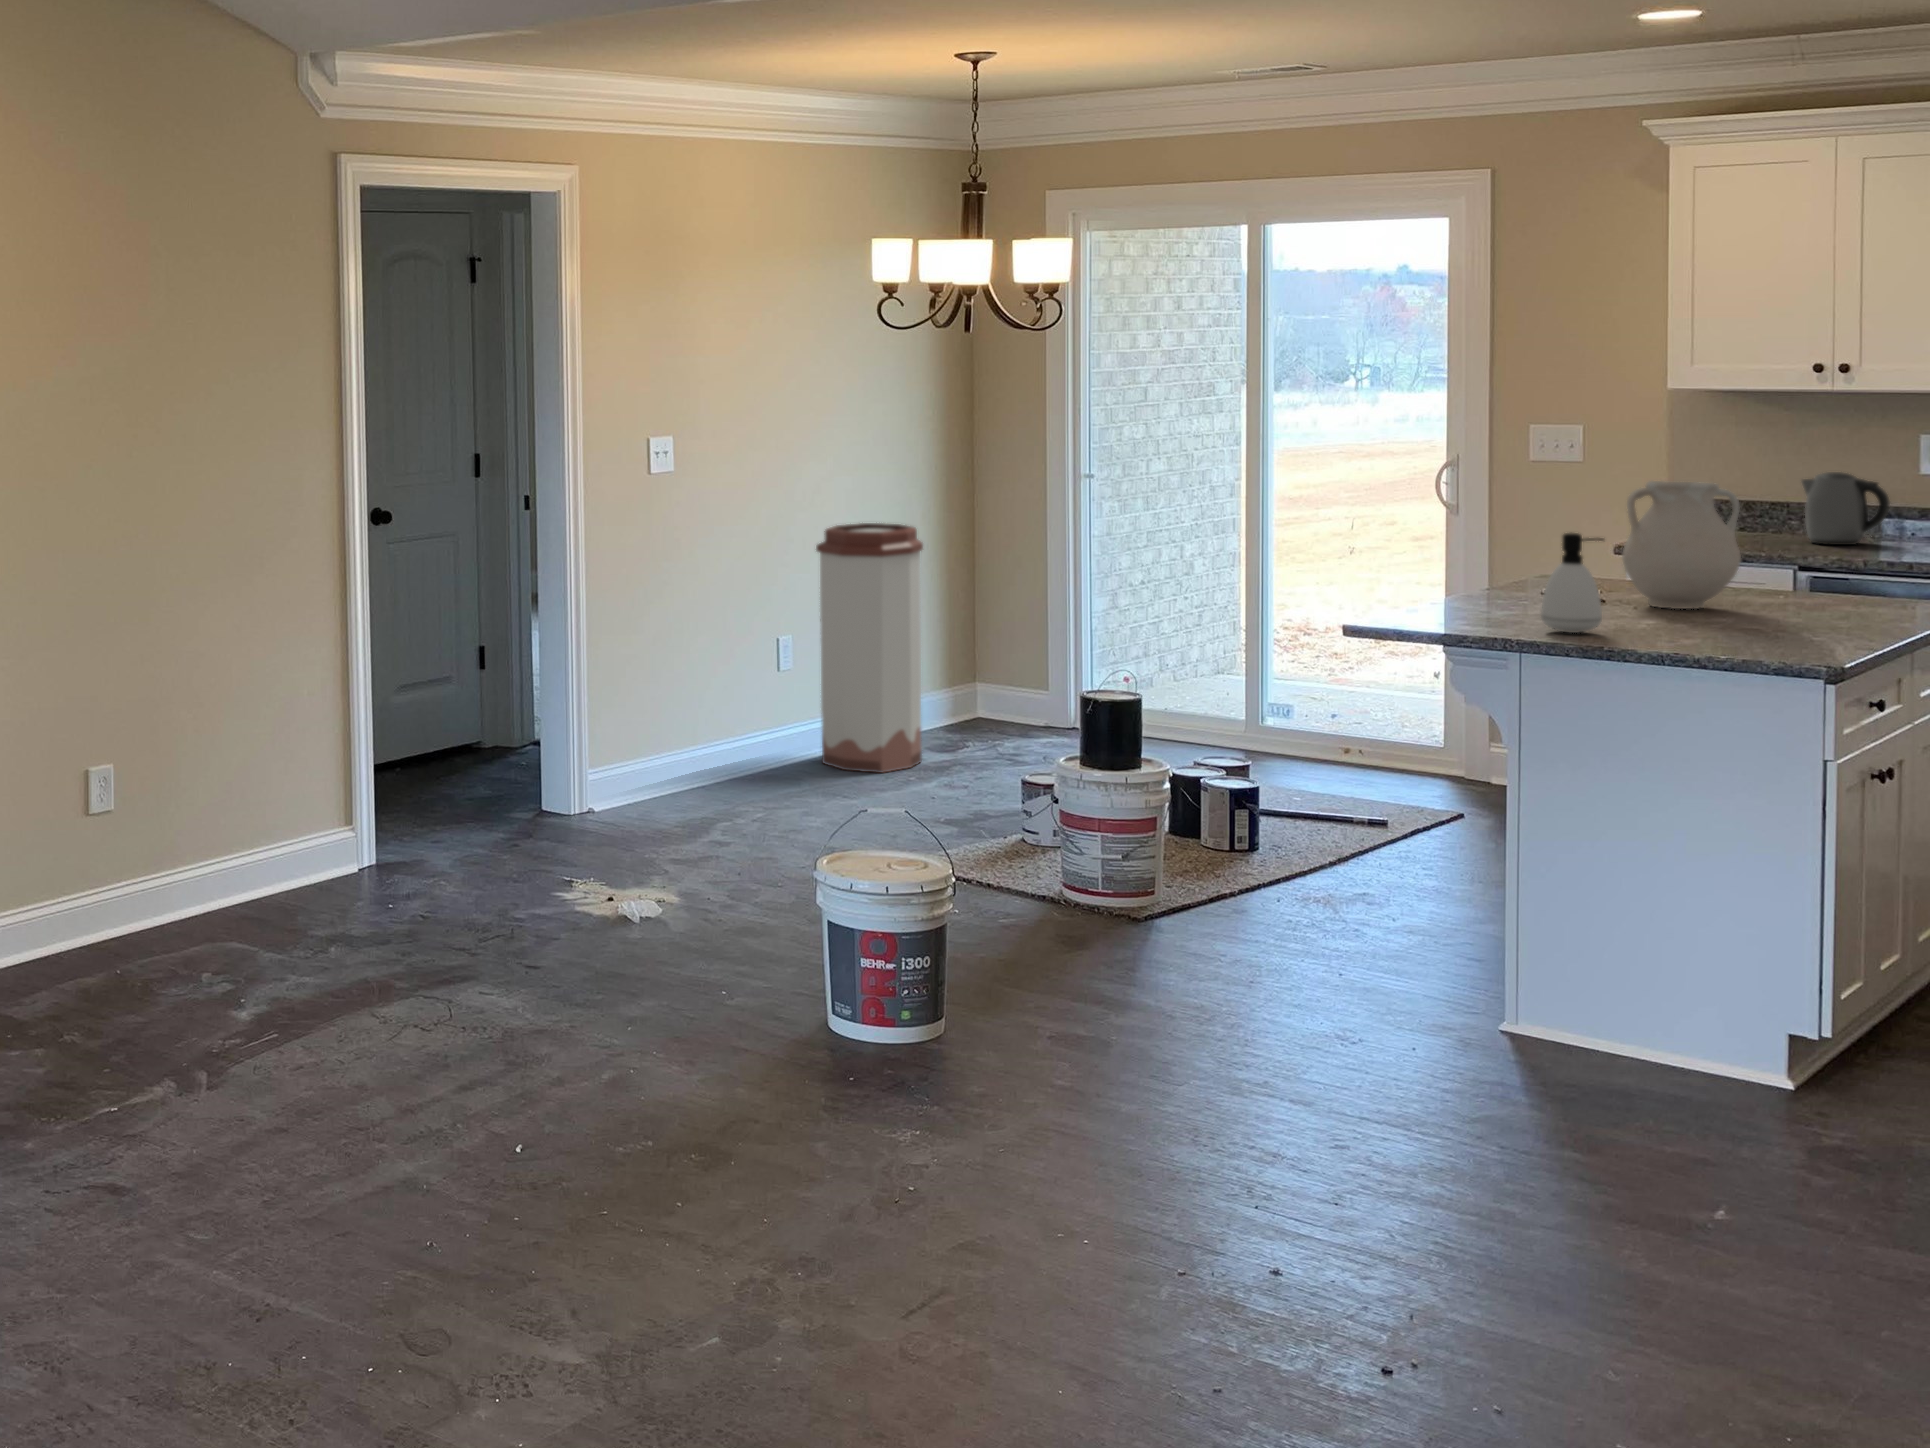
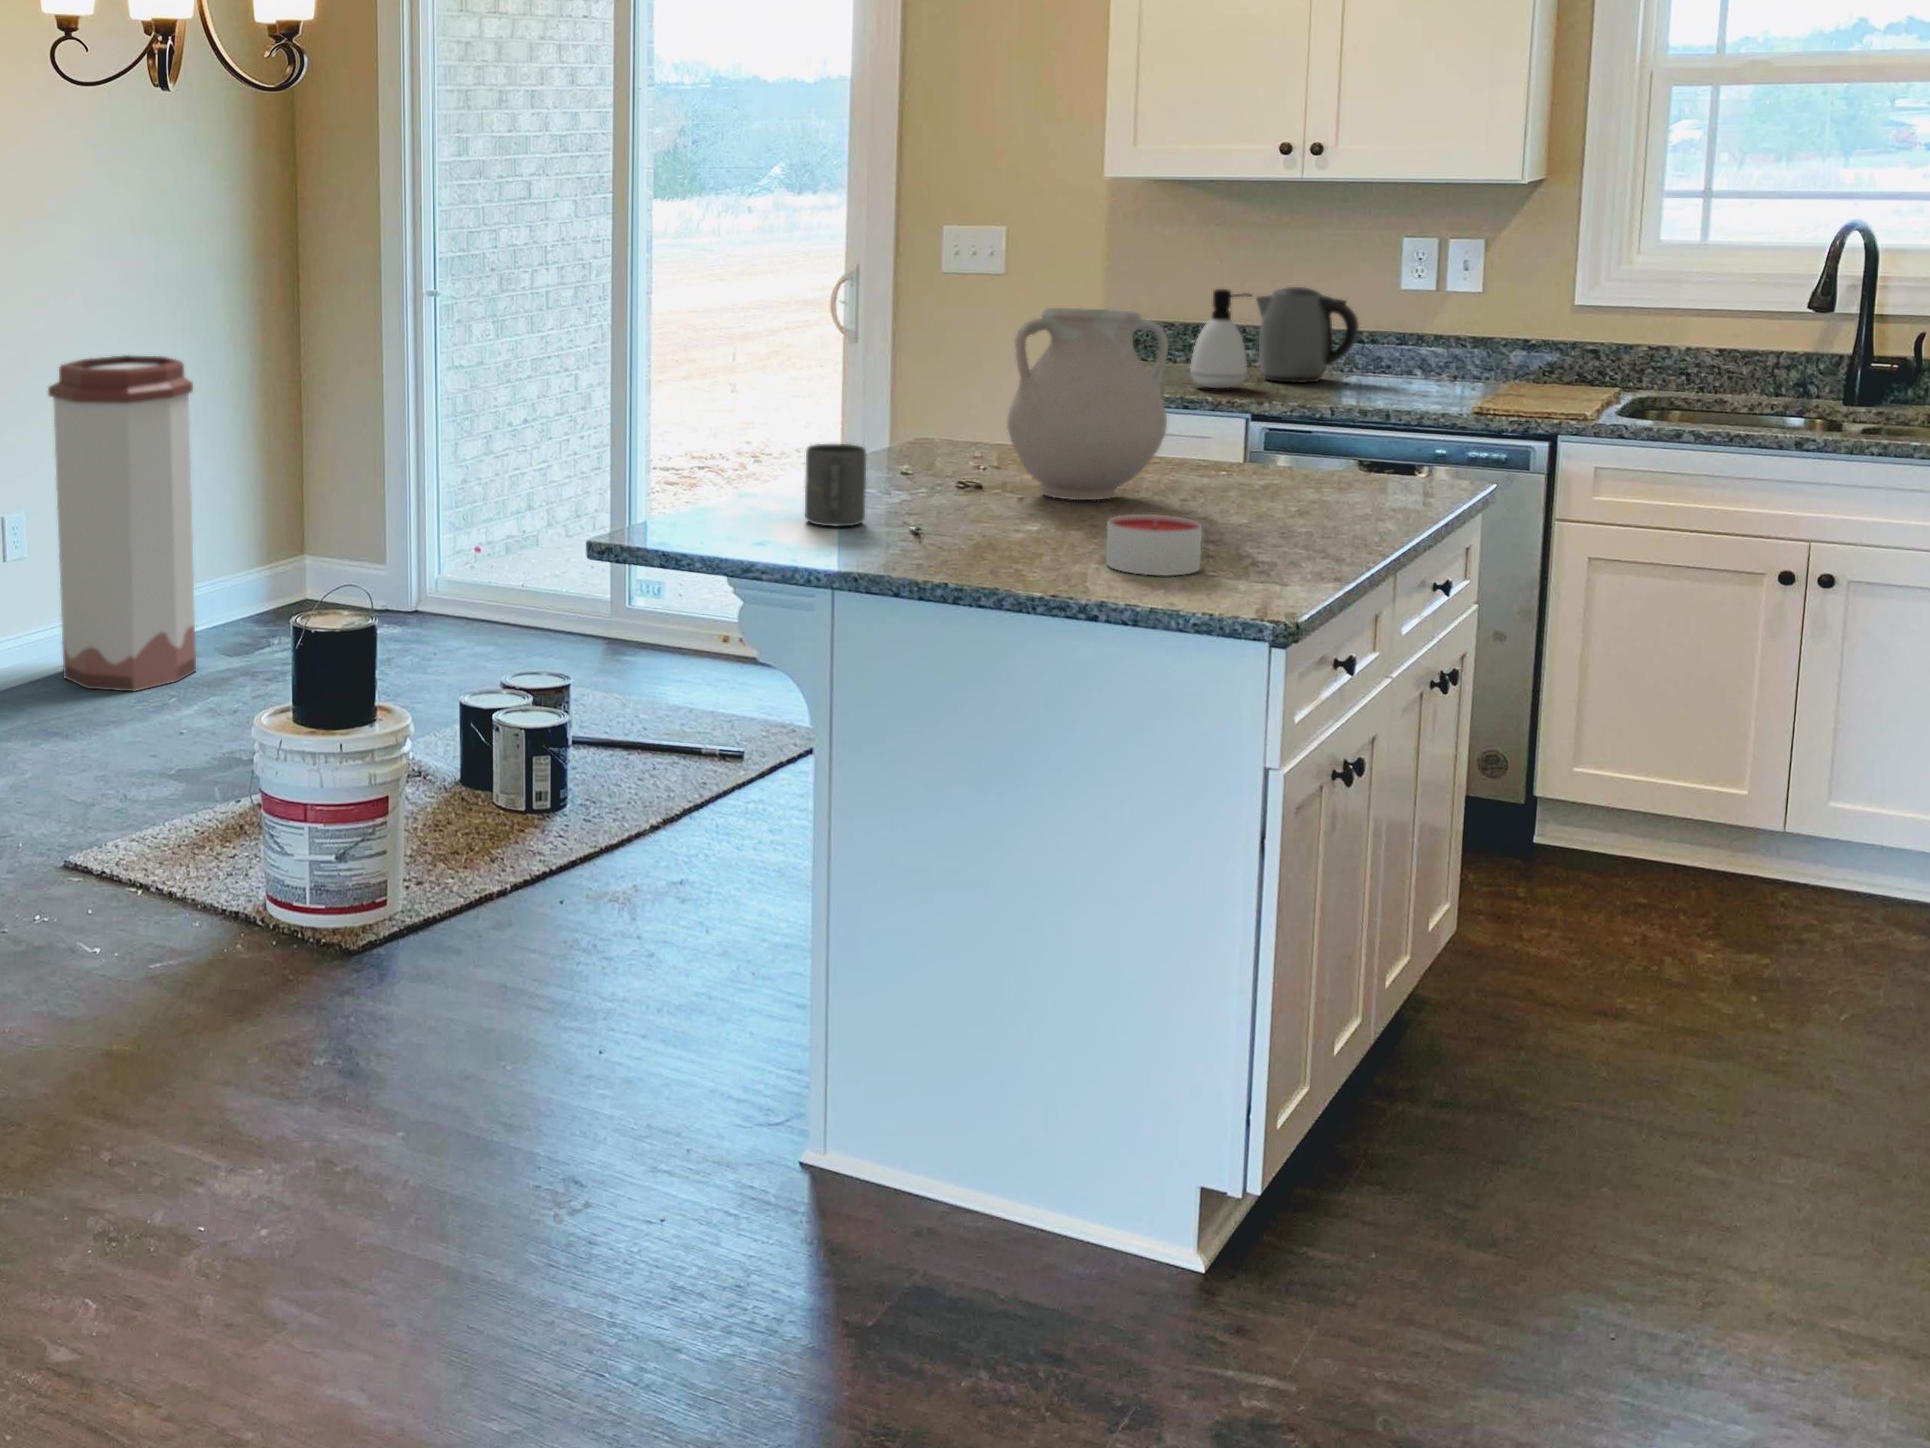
soap dispenser: present [1541,533,1604,633] -> present [1190,289,1252,388]
mug: none [1486,567,1529,619] -> present [805,444,866,526]
candle: none [1706,609,1773,645] -> present [1106,514,1202,576]

